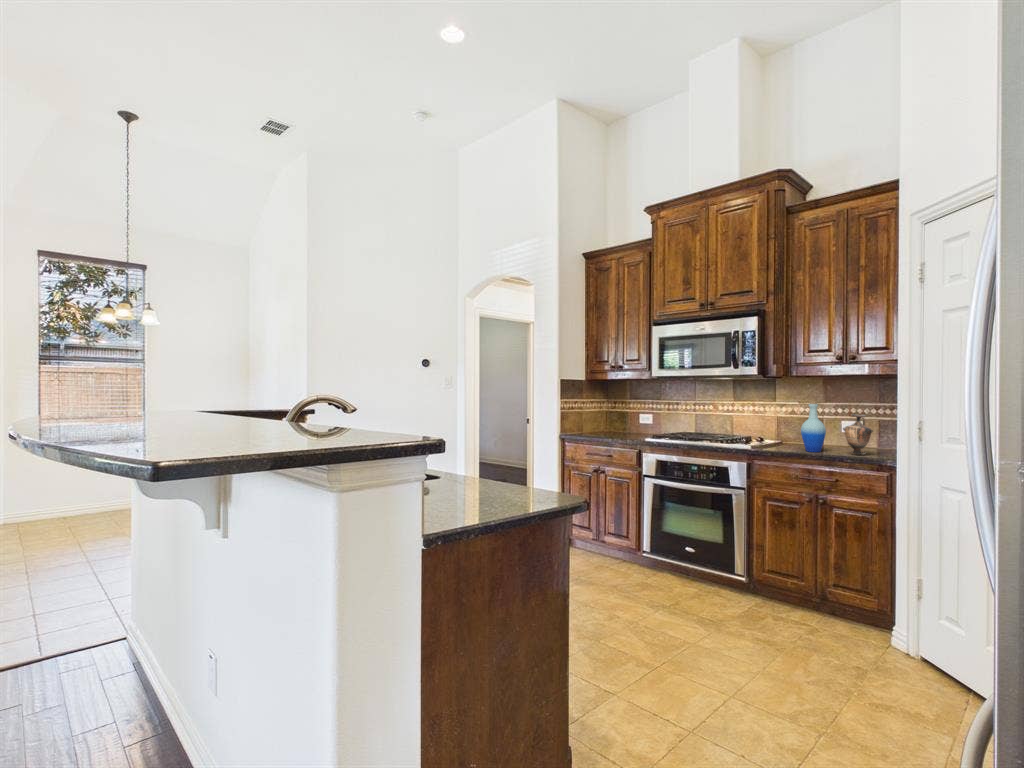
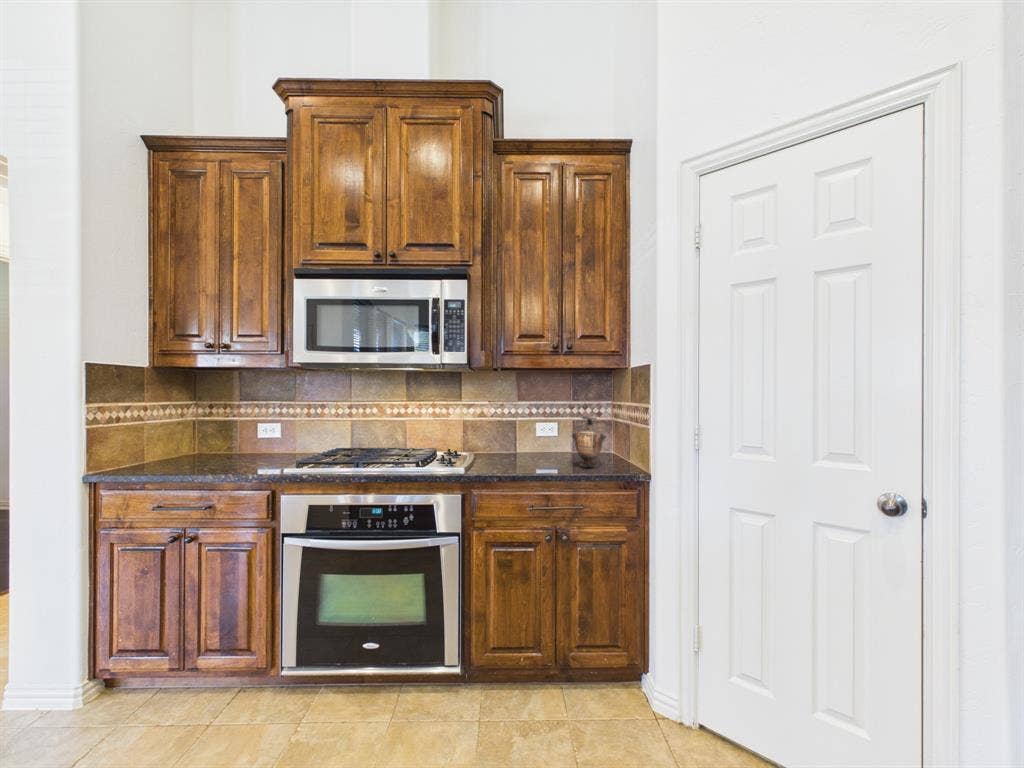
bottle: present [801,401,826,452] -> none [520,400,549,469]

